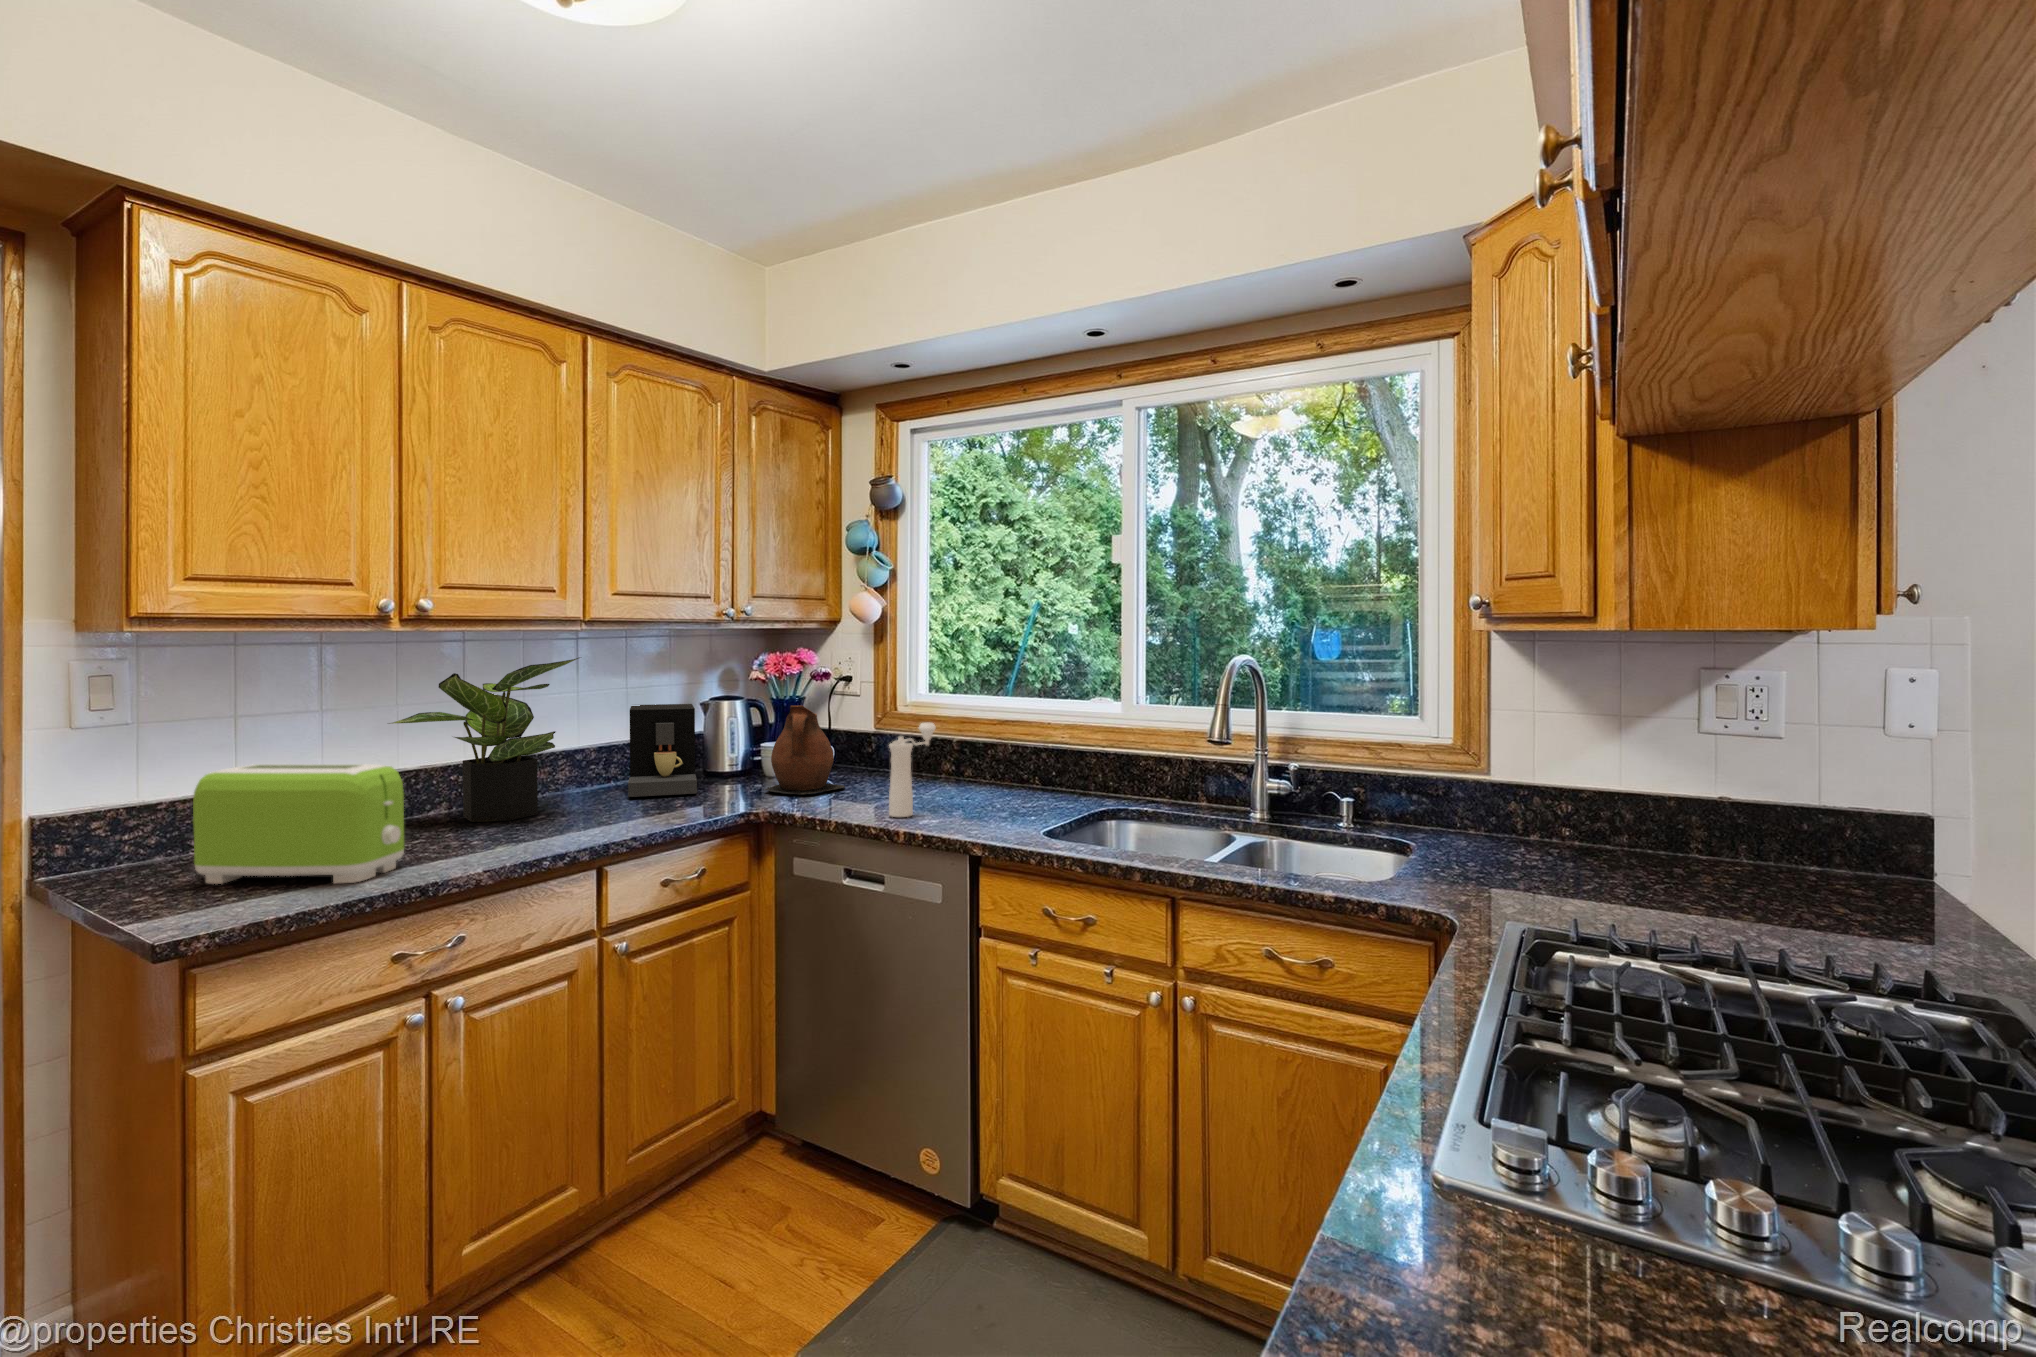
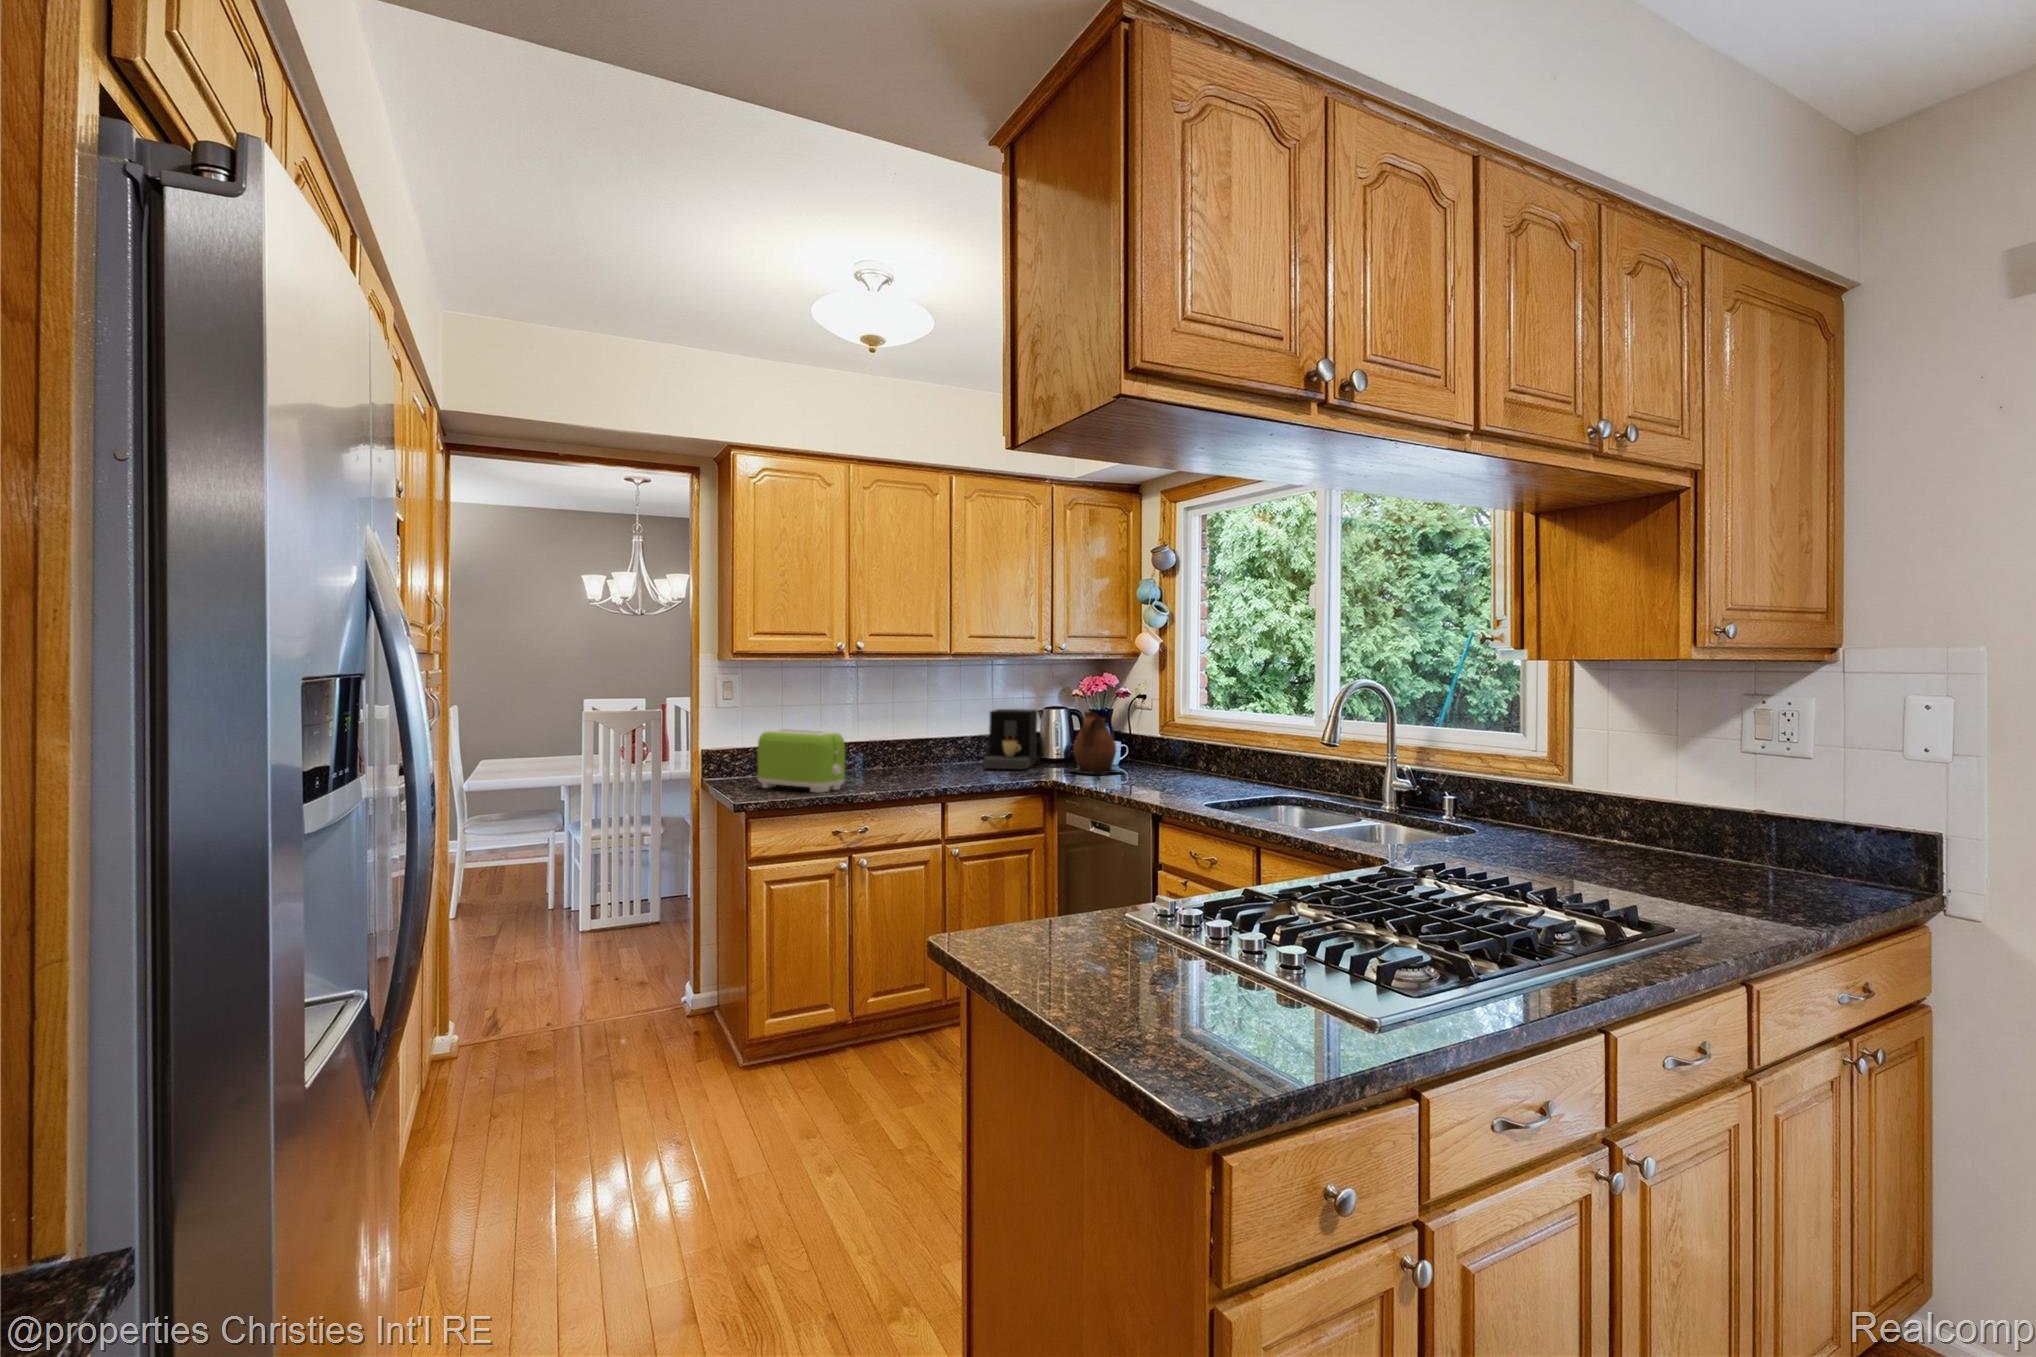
potted plant: present [389,657,580,822] -> none [851,675,951,775]
pepper mill: present [889,723,936,817] -> none [1125,725,1166,790]

